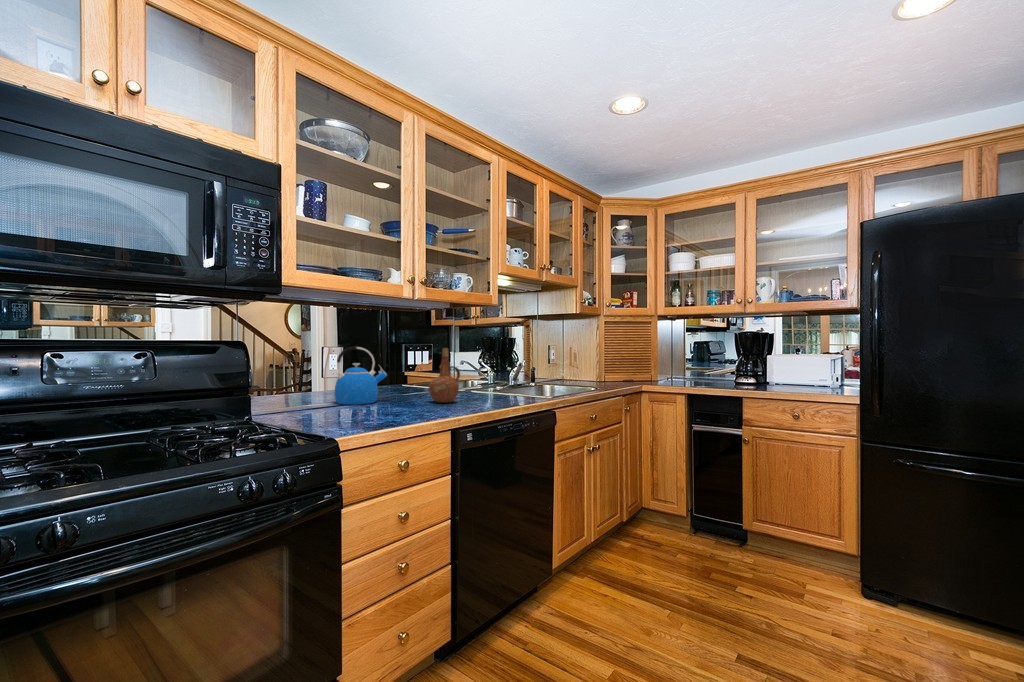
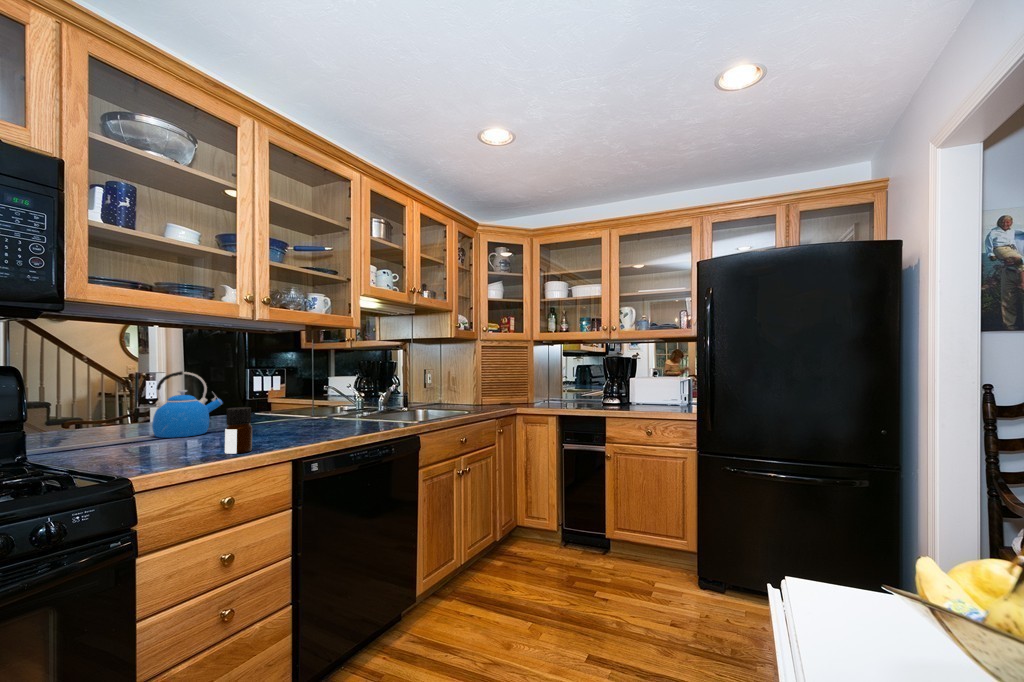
ceramic pitcher: present [429,348,460,402] -> none [271,372,309,431]
bottle: none [408,379,429,419] -> present [225,407,252,454]

